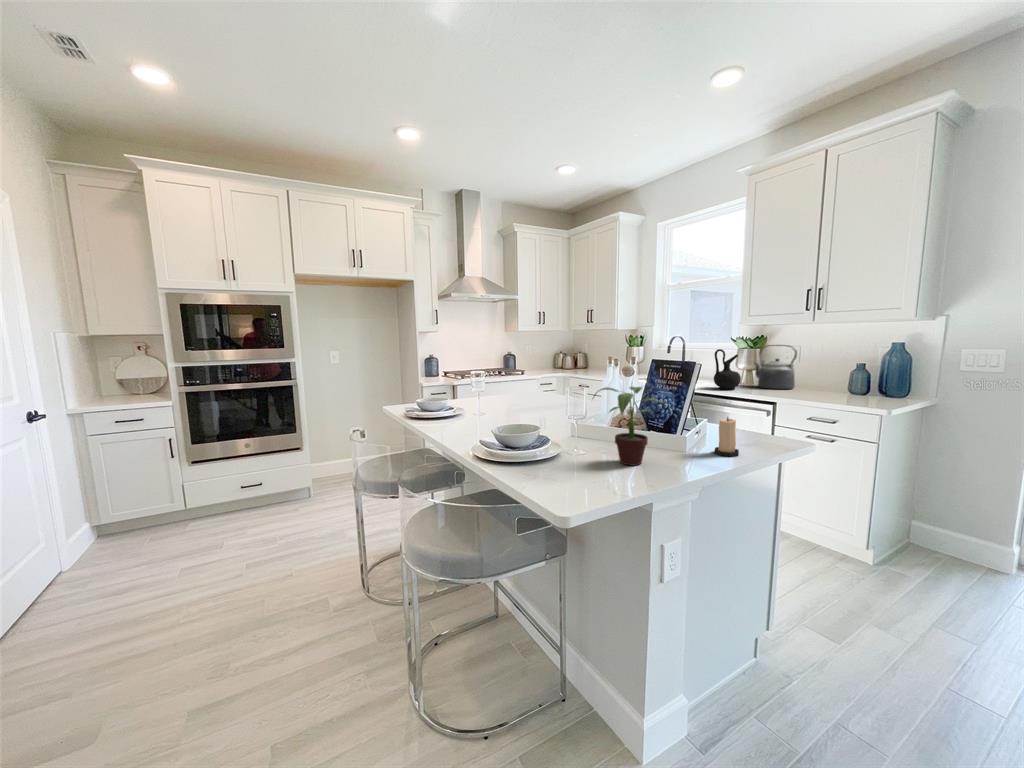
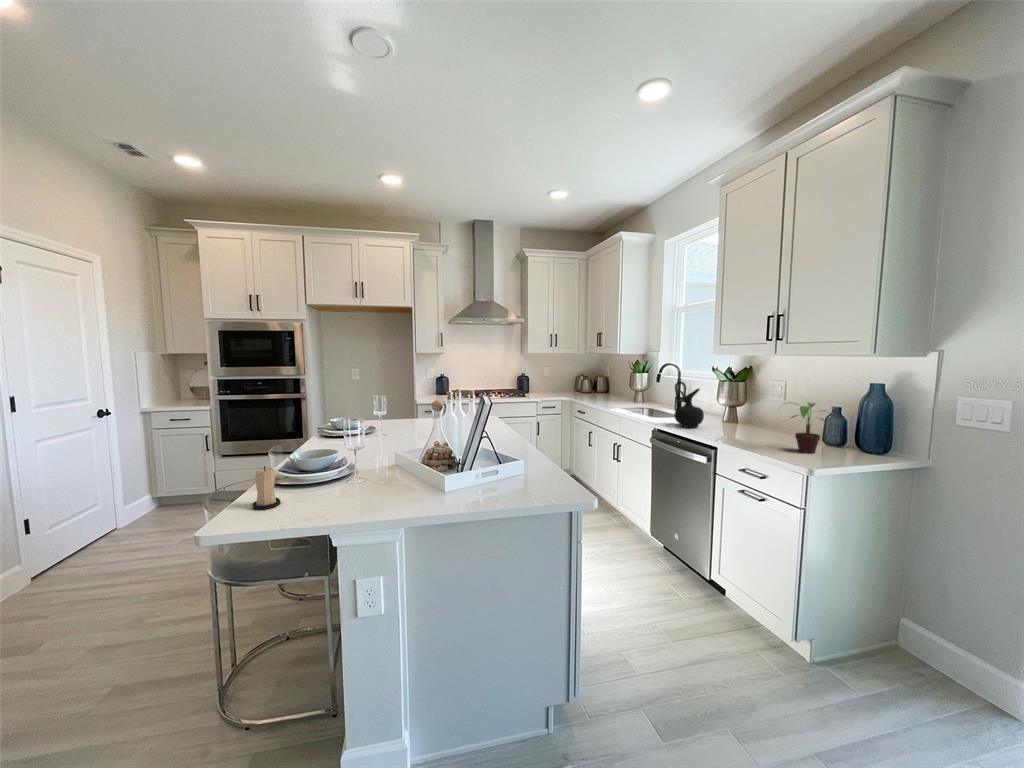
kettle: present [754,345,797,389] -> none [732,379,774,432]
potted plant: present [593,387,664,465] -> present [785,402,829,453]
candle: present [714,417,739,456] -> present [252,466,280,510]

